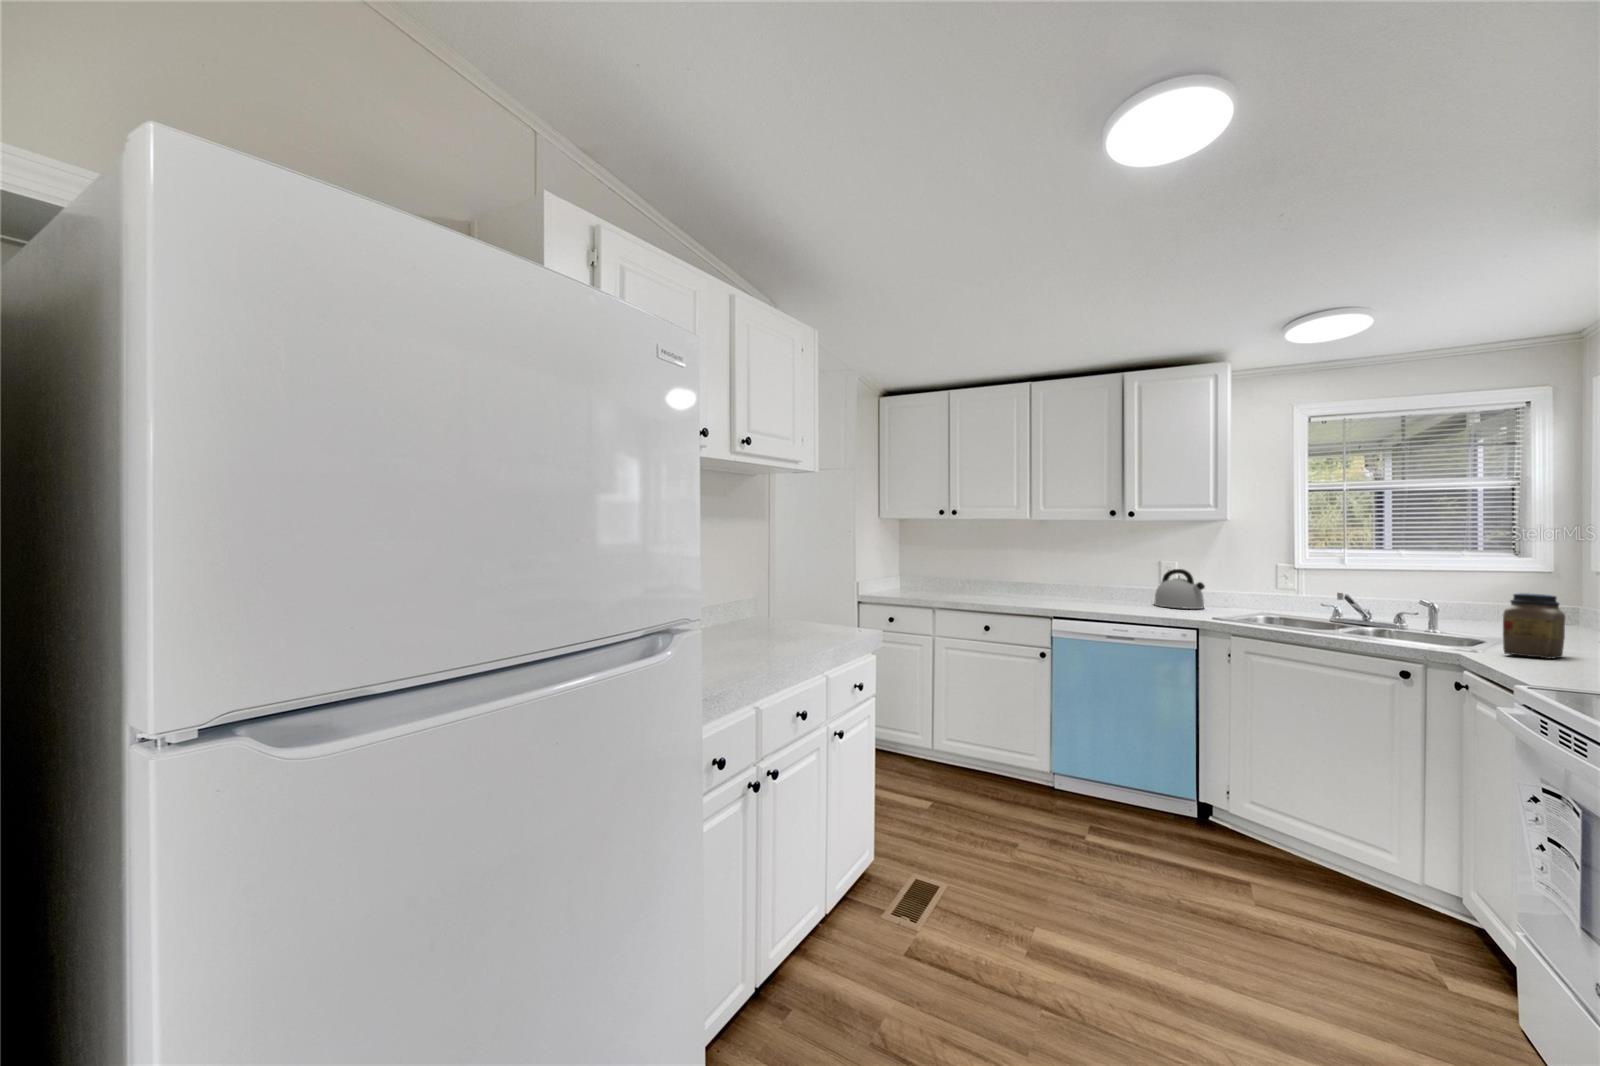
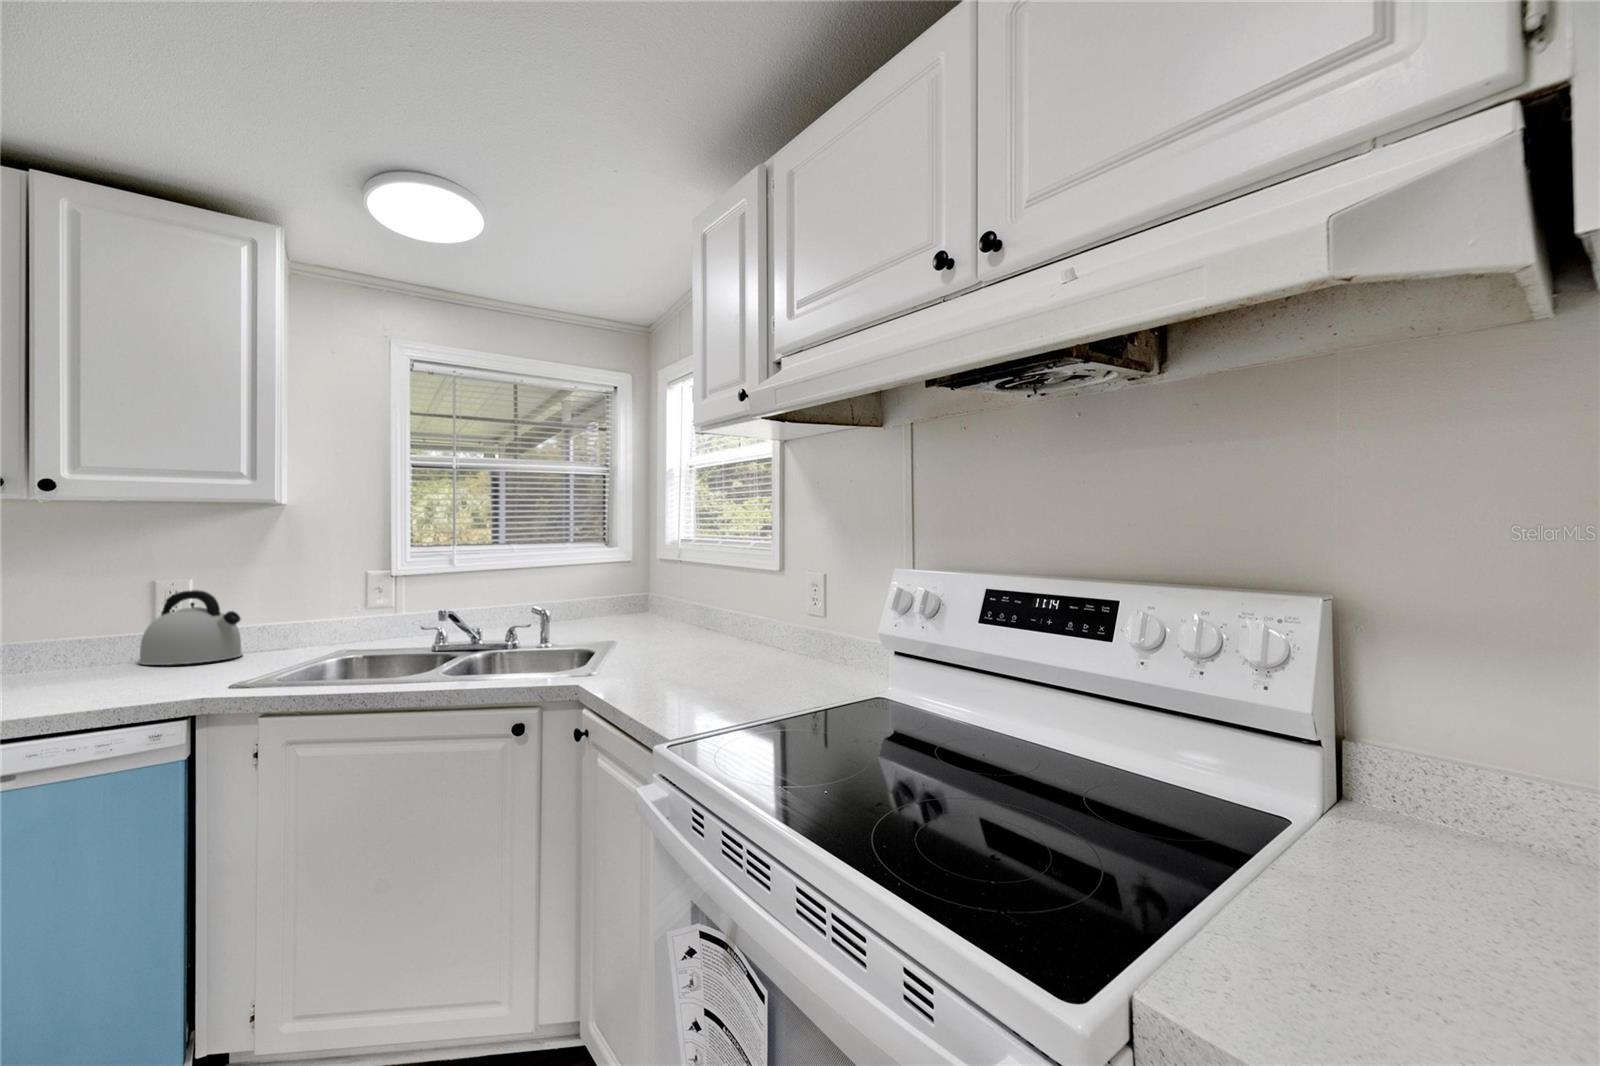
jar: present [1503,593,1566,658] -> none [617,593,668,675]

